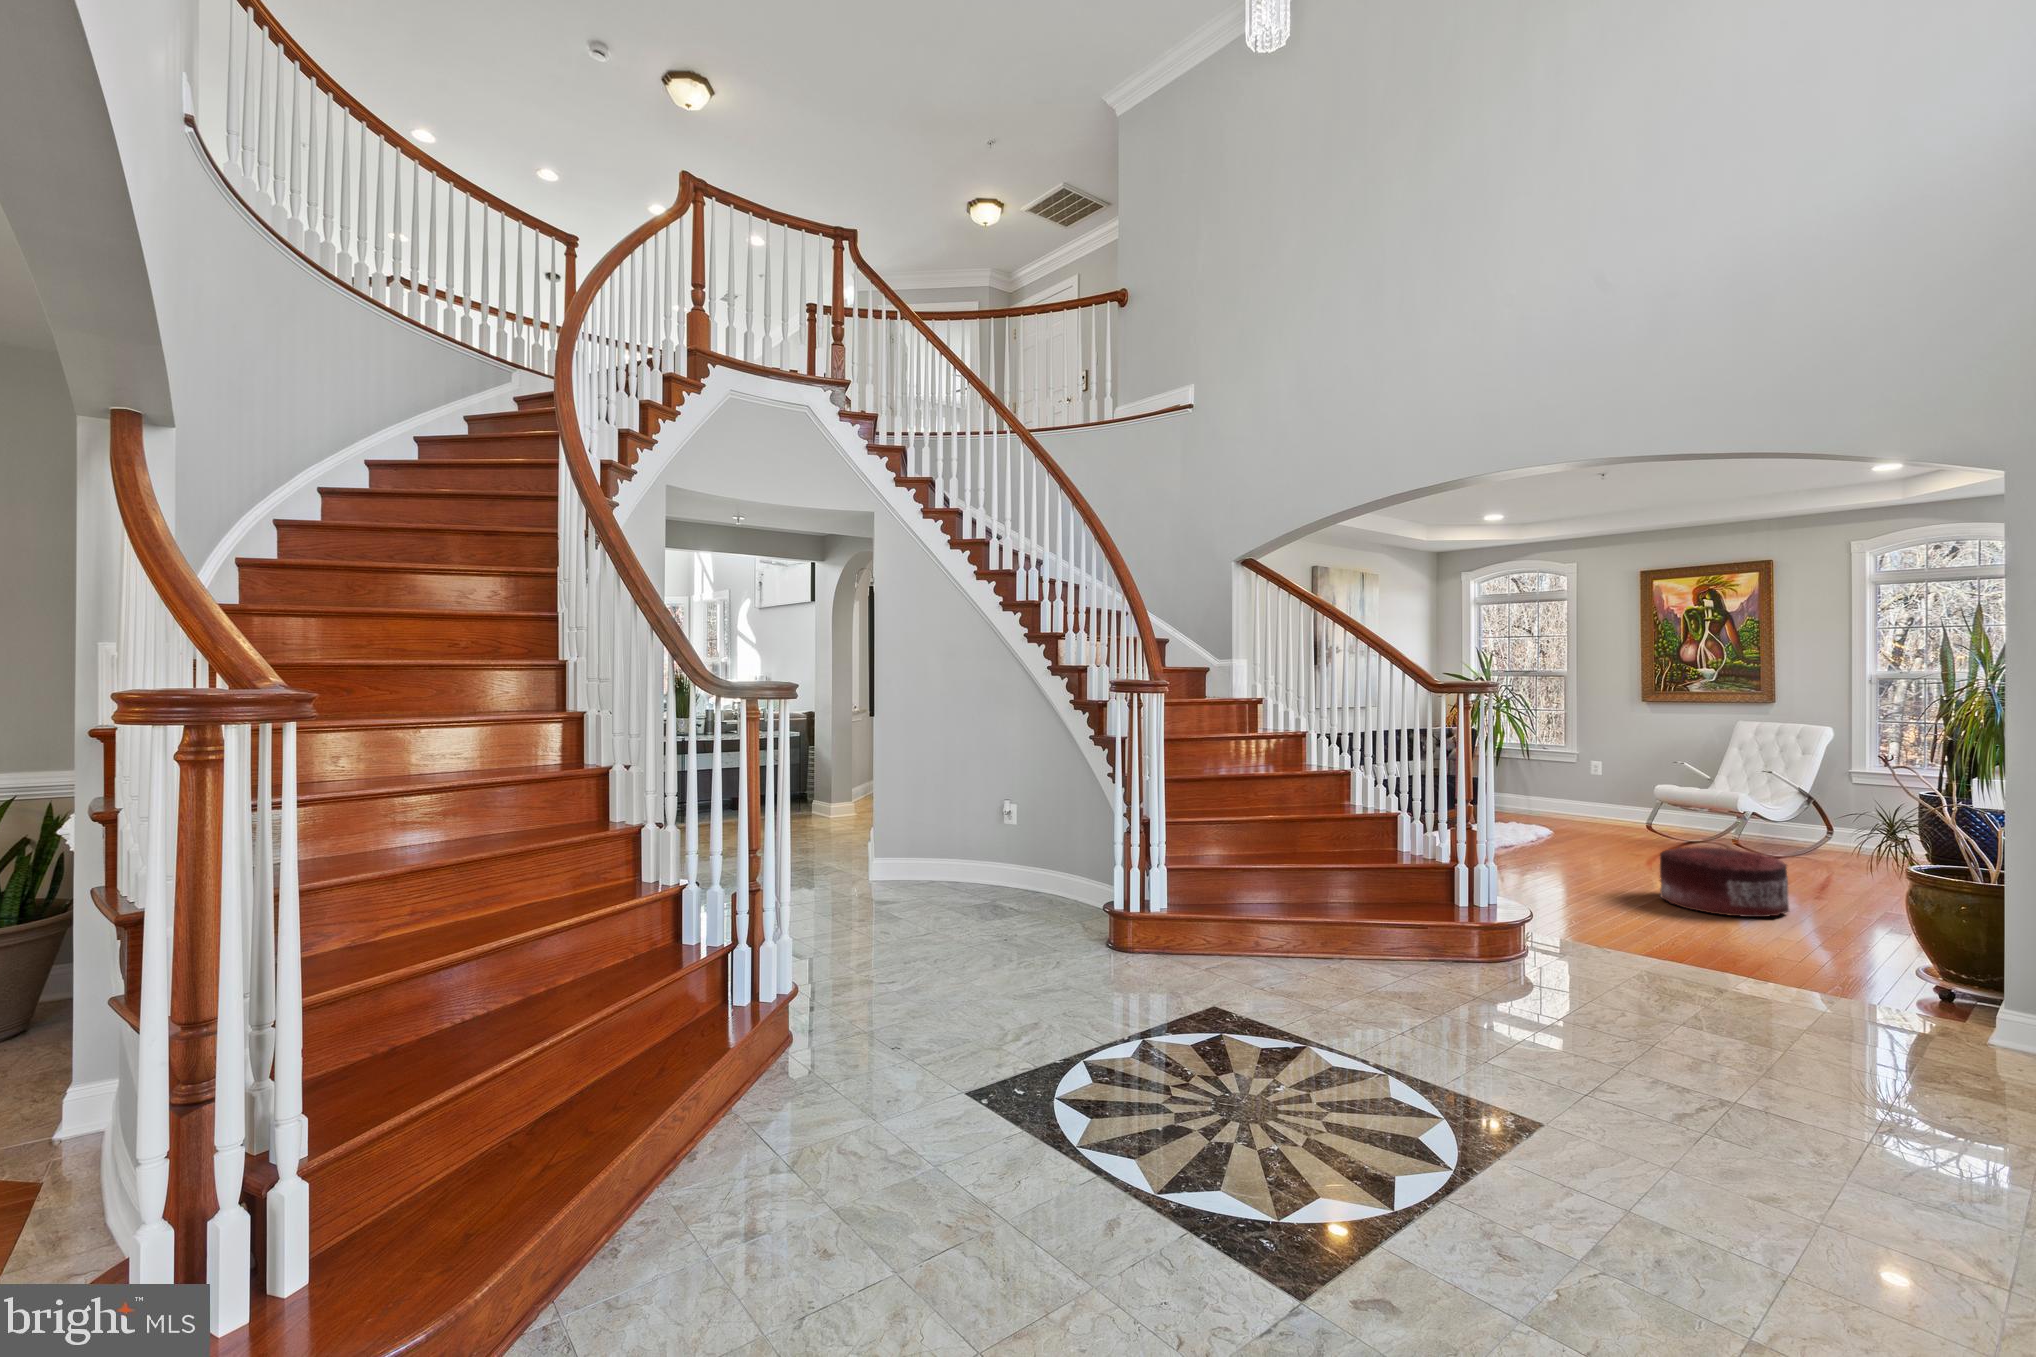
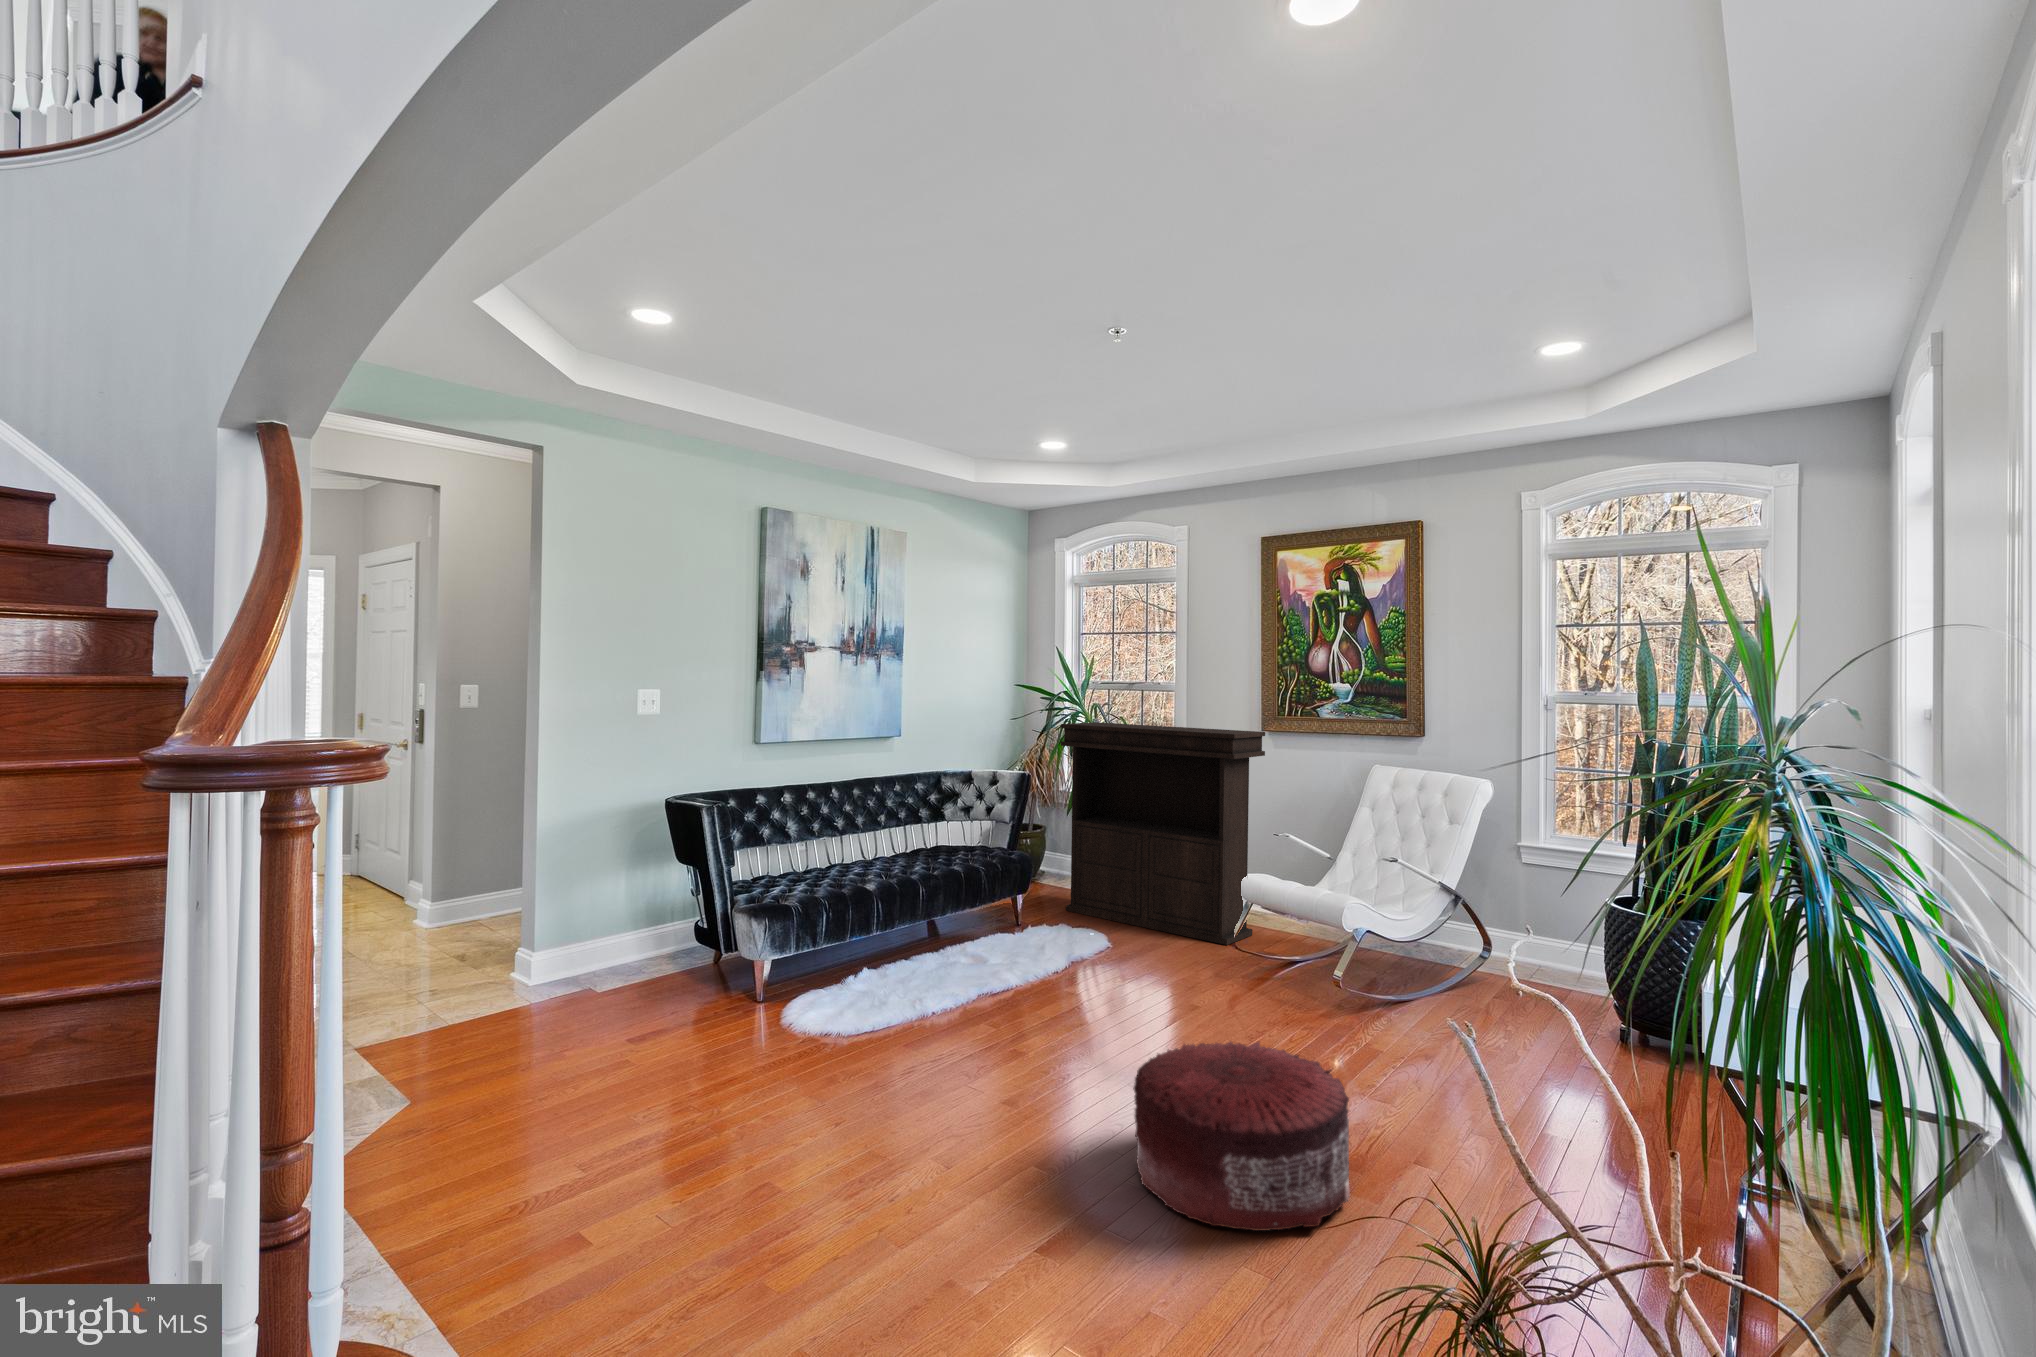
console table: none [1494,696,1654,835] -> present [1061,722,1265,945]

